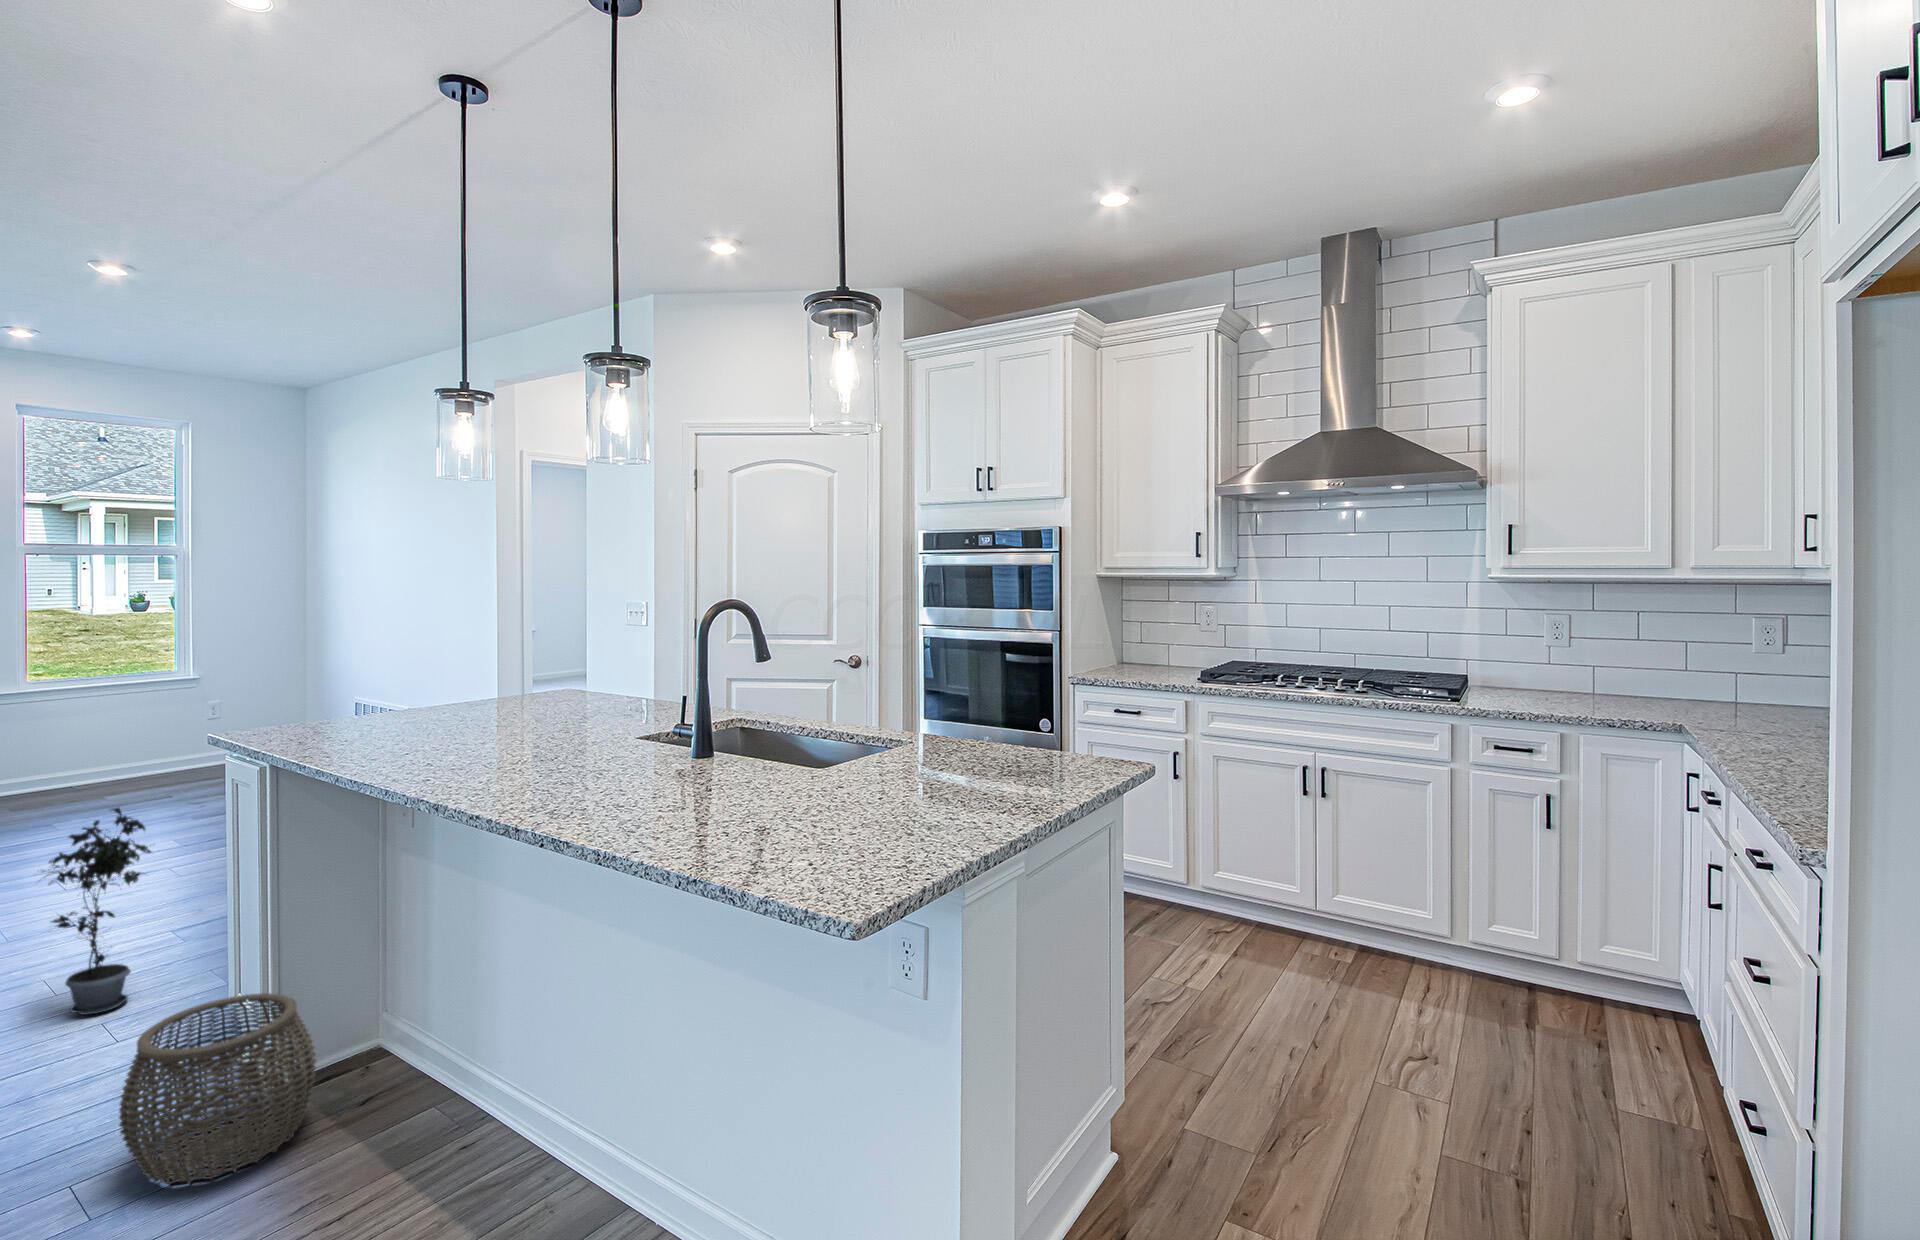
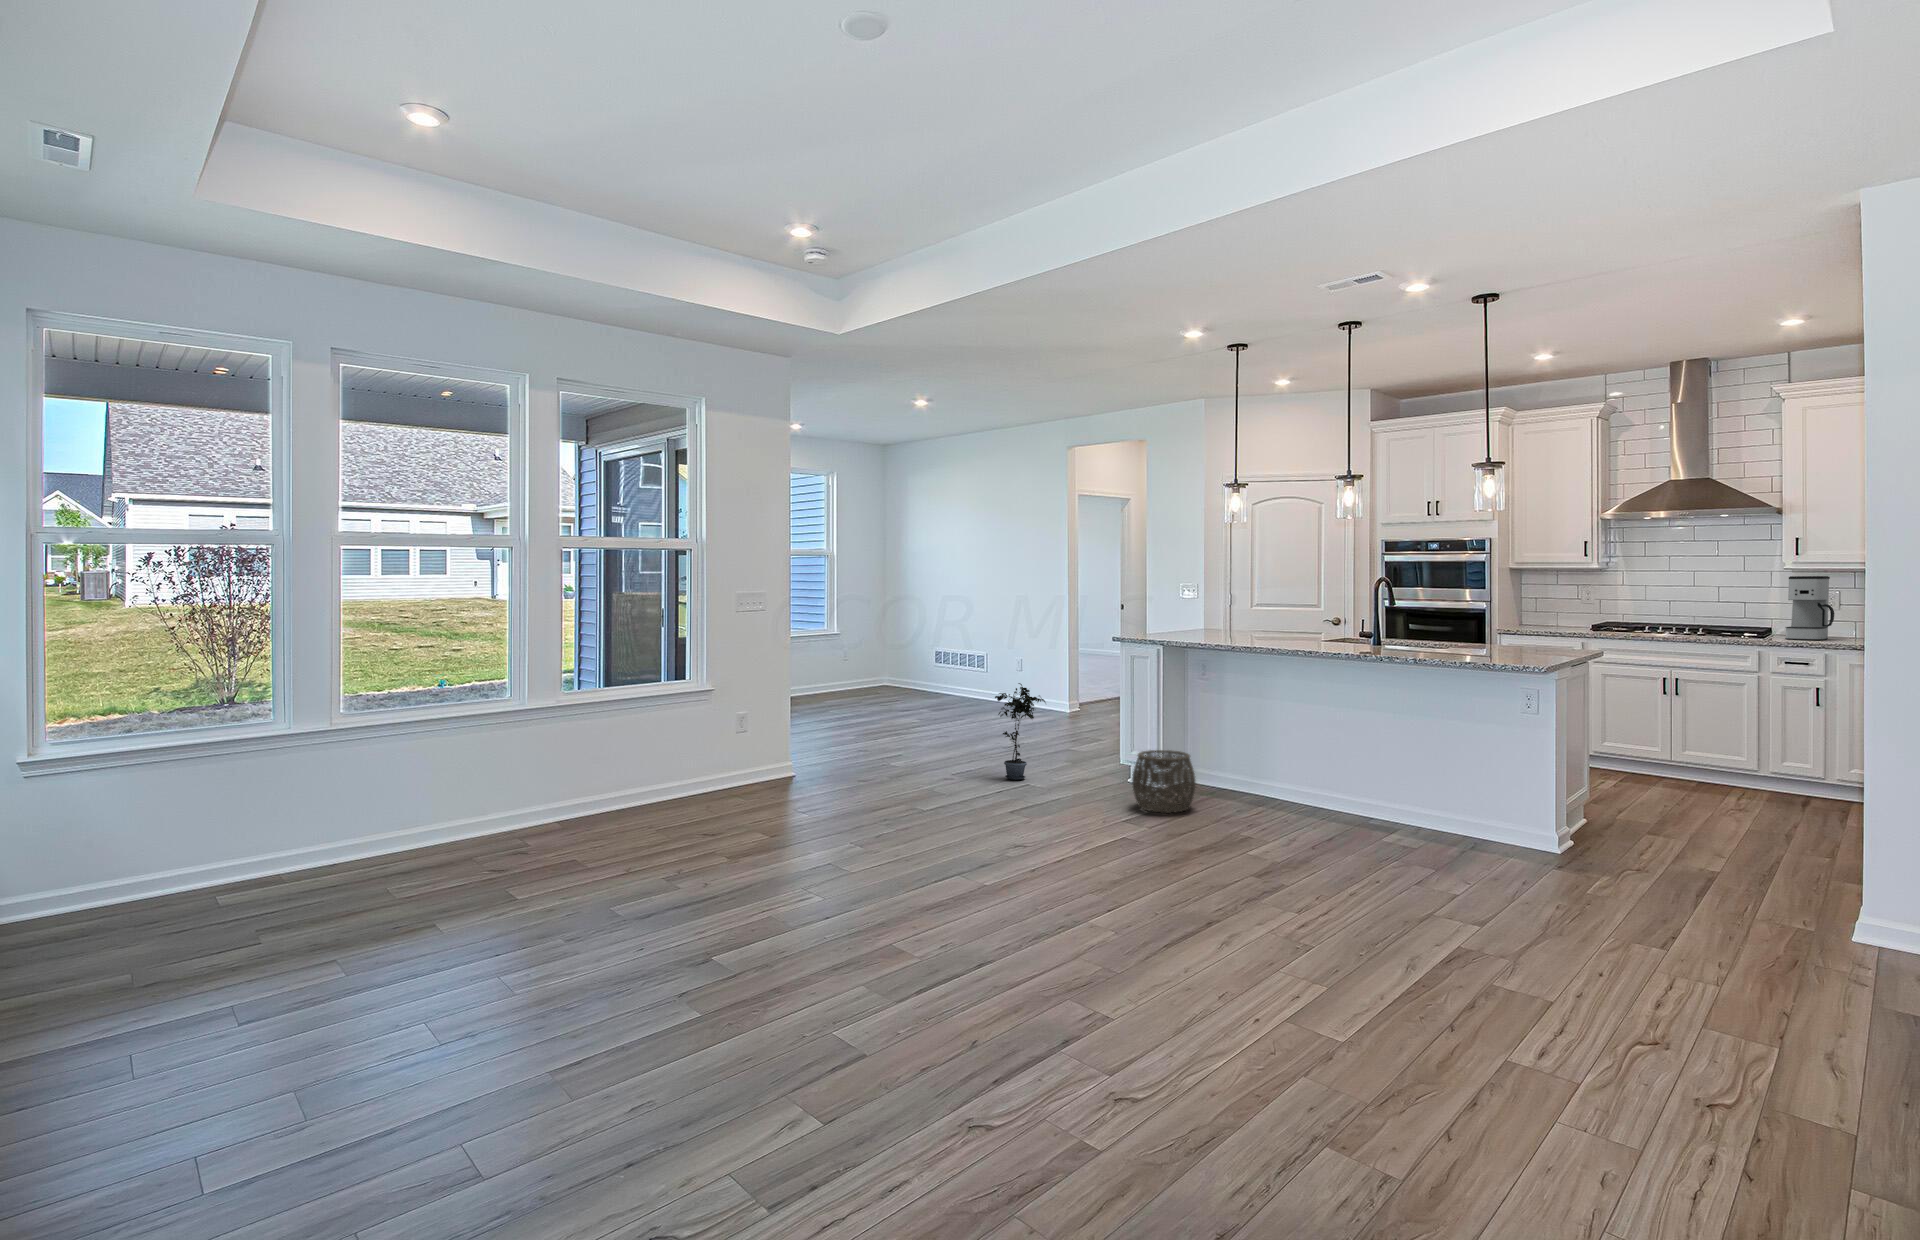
coffee maker: none [1495,594,1573,709] -> present [1785,576,1834,640]

